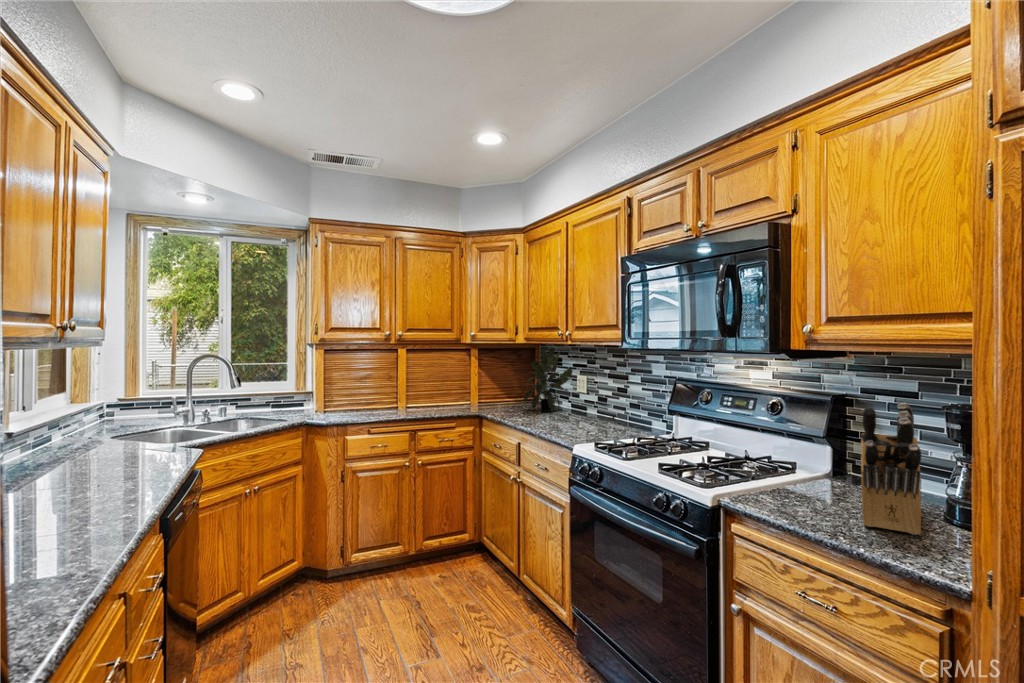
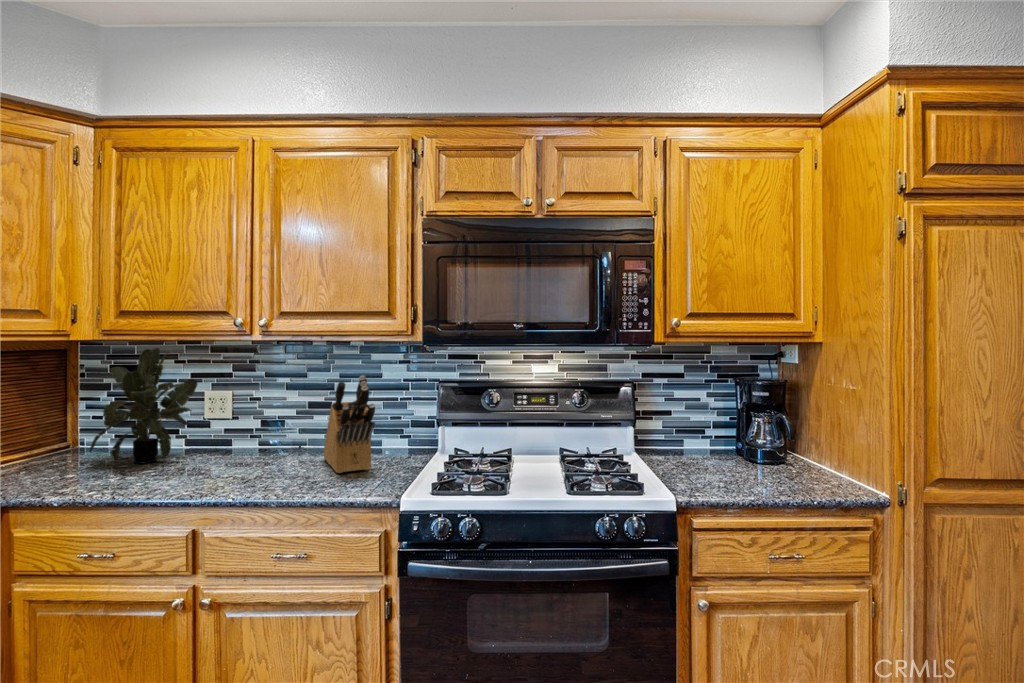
knife block: present [861,403,922,535] -> present [324,376,375,473]

